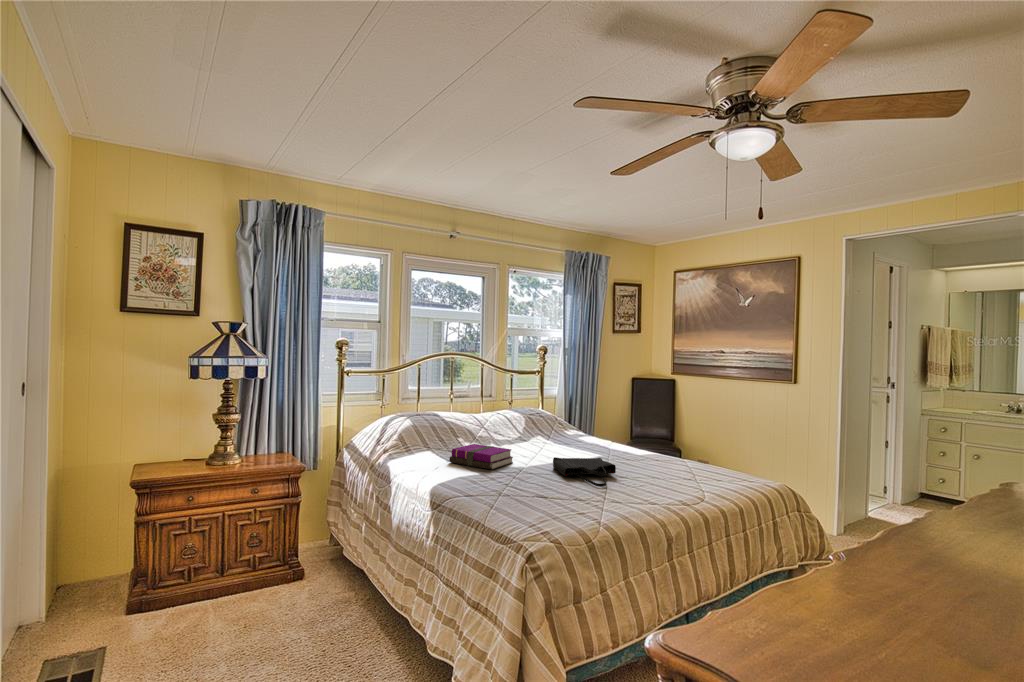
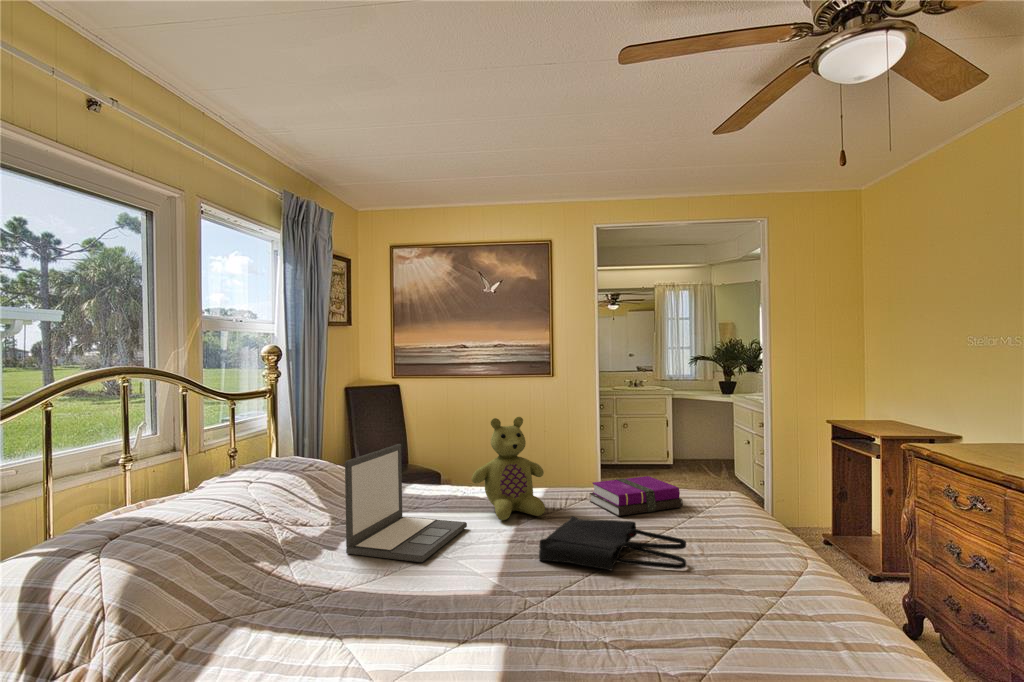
stuffed bear: none [580,397,627,459] -> present [472,417,545,520]
laptop: none [499,404,561,456] -> present [345,444,467,562]
notebook: present [449,444,513,469] -> present [590,476,683,516]

